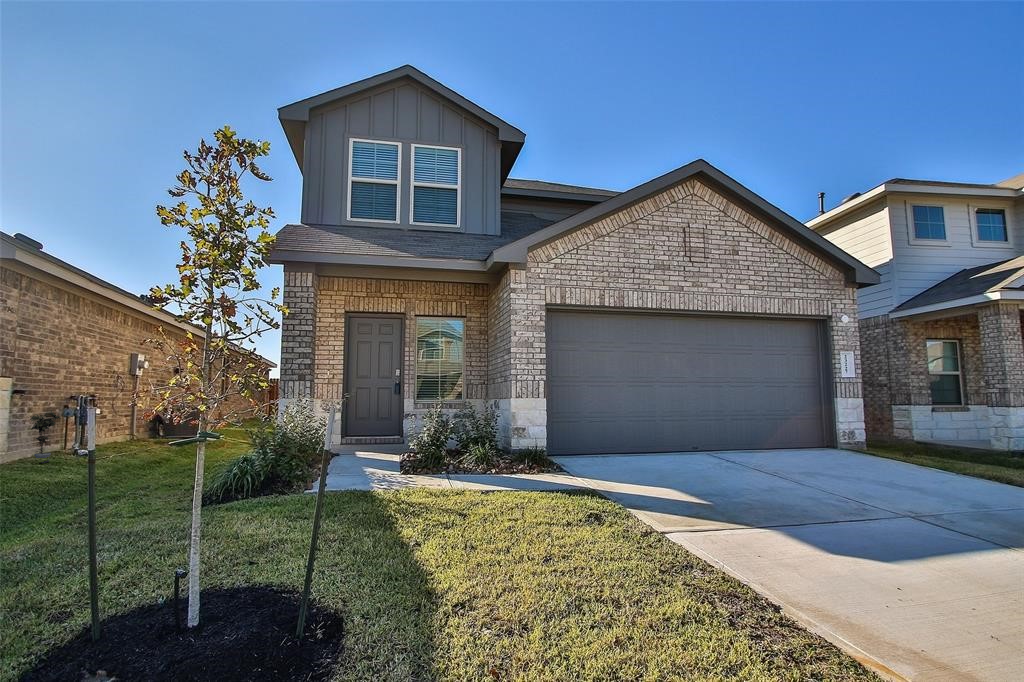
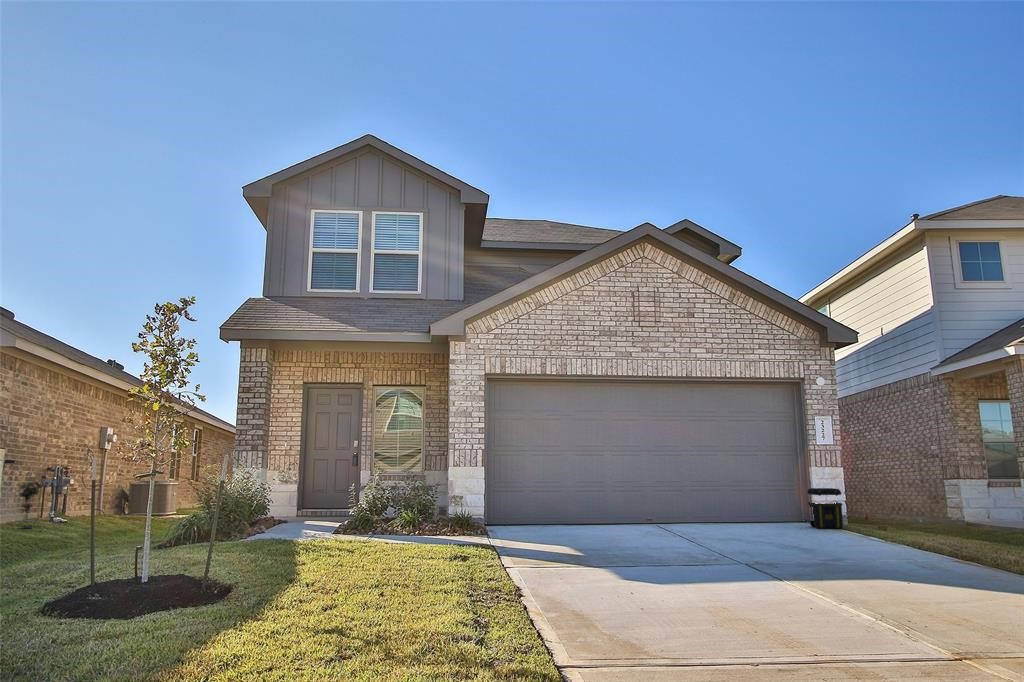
toolbox: none [836,417,876,455] -> present [808,488,843,529]

